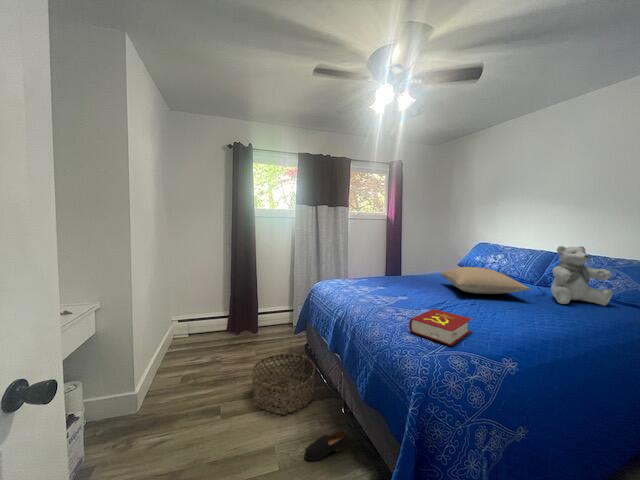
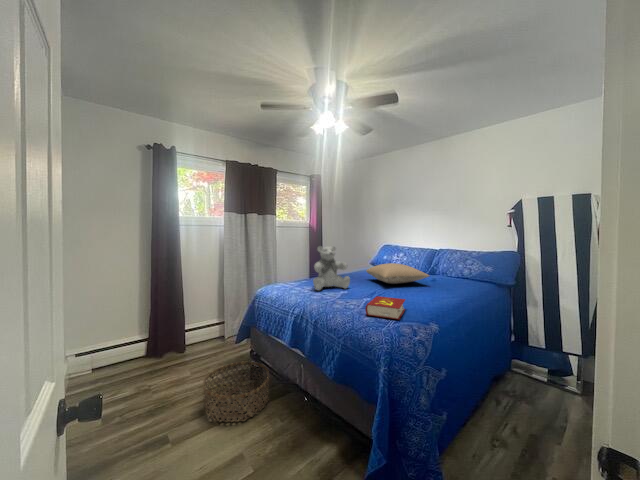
teddy bear: present [551,246,613,306] -> present [313,246,350,290]
shoe: present [305,430,348,460] -> none [277,416,313,451]

